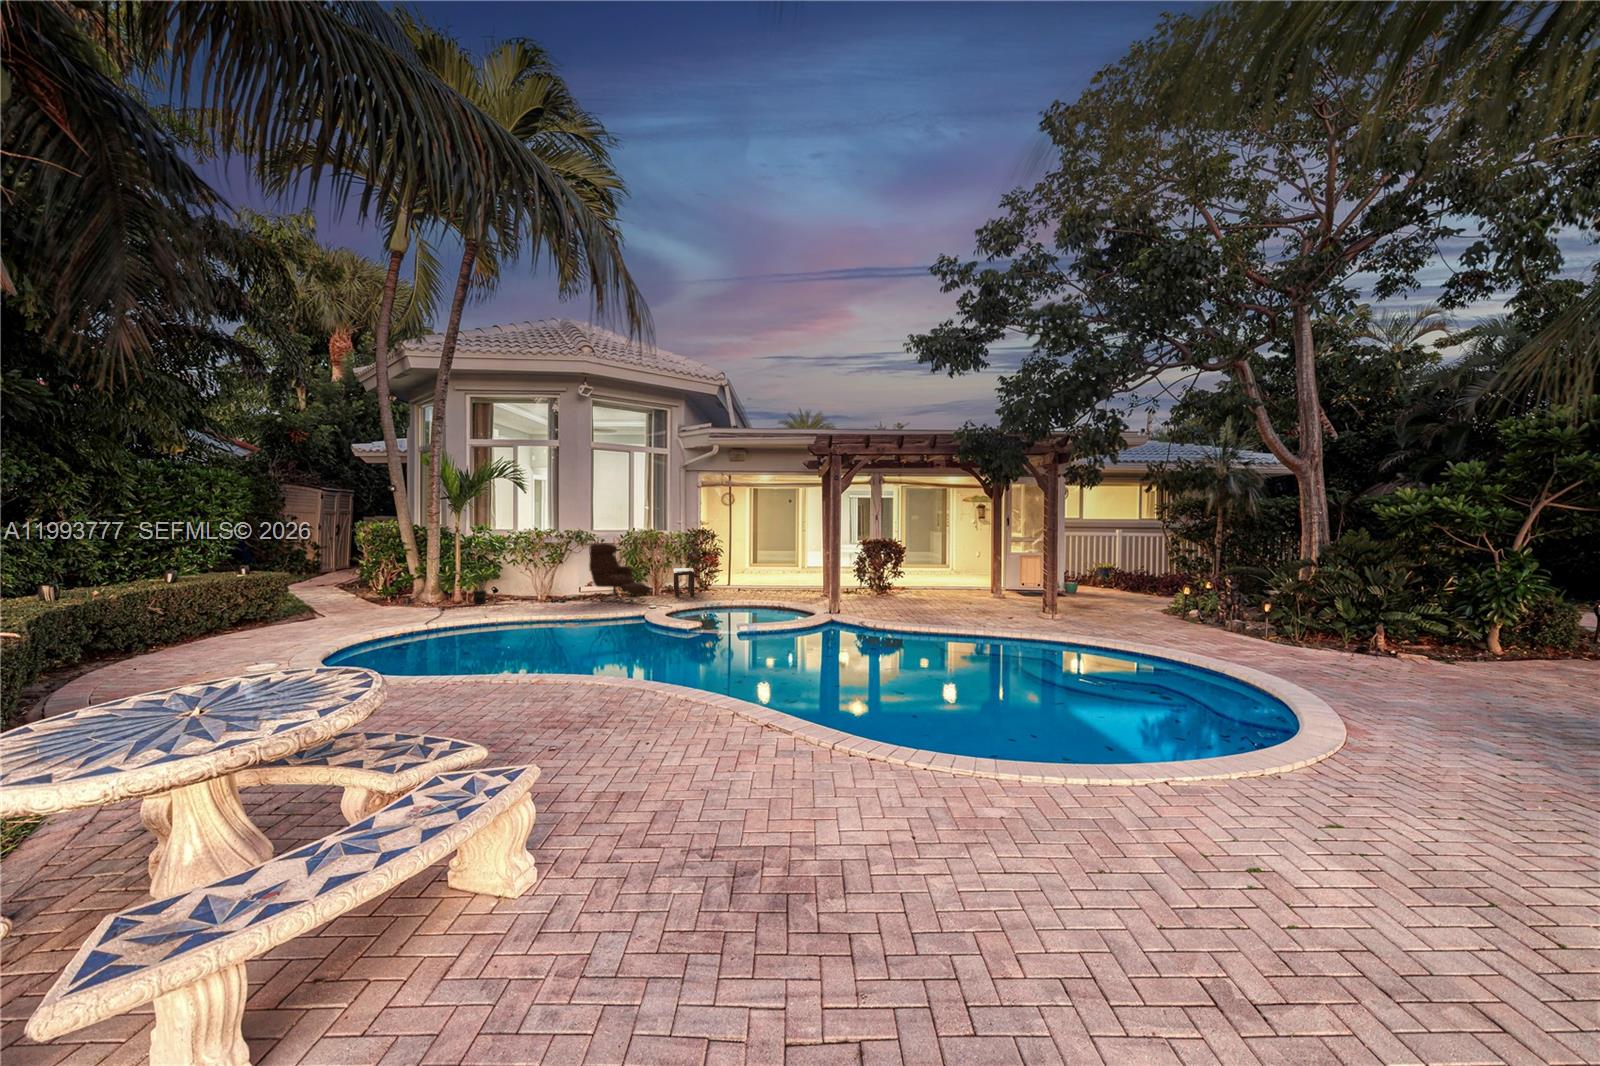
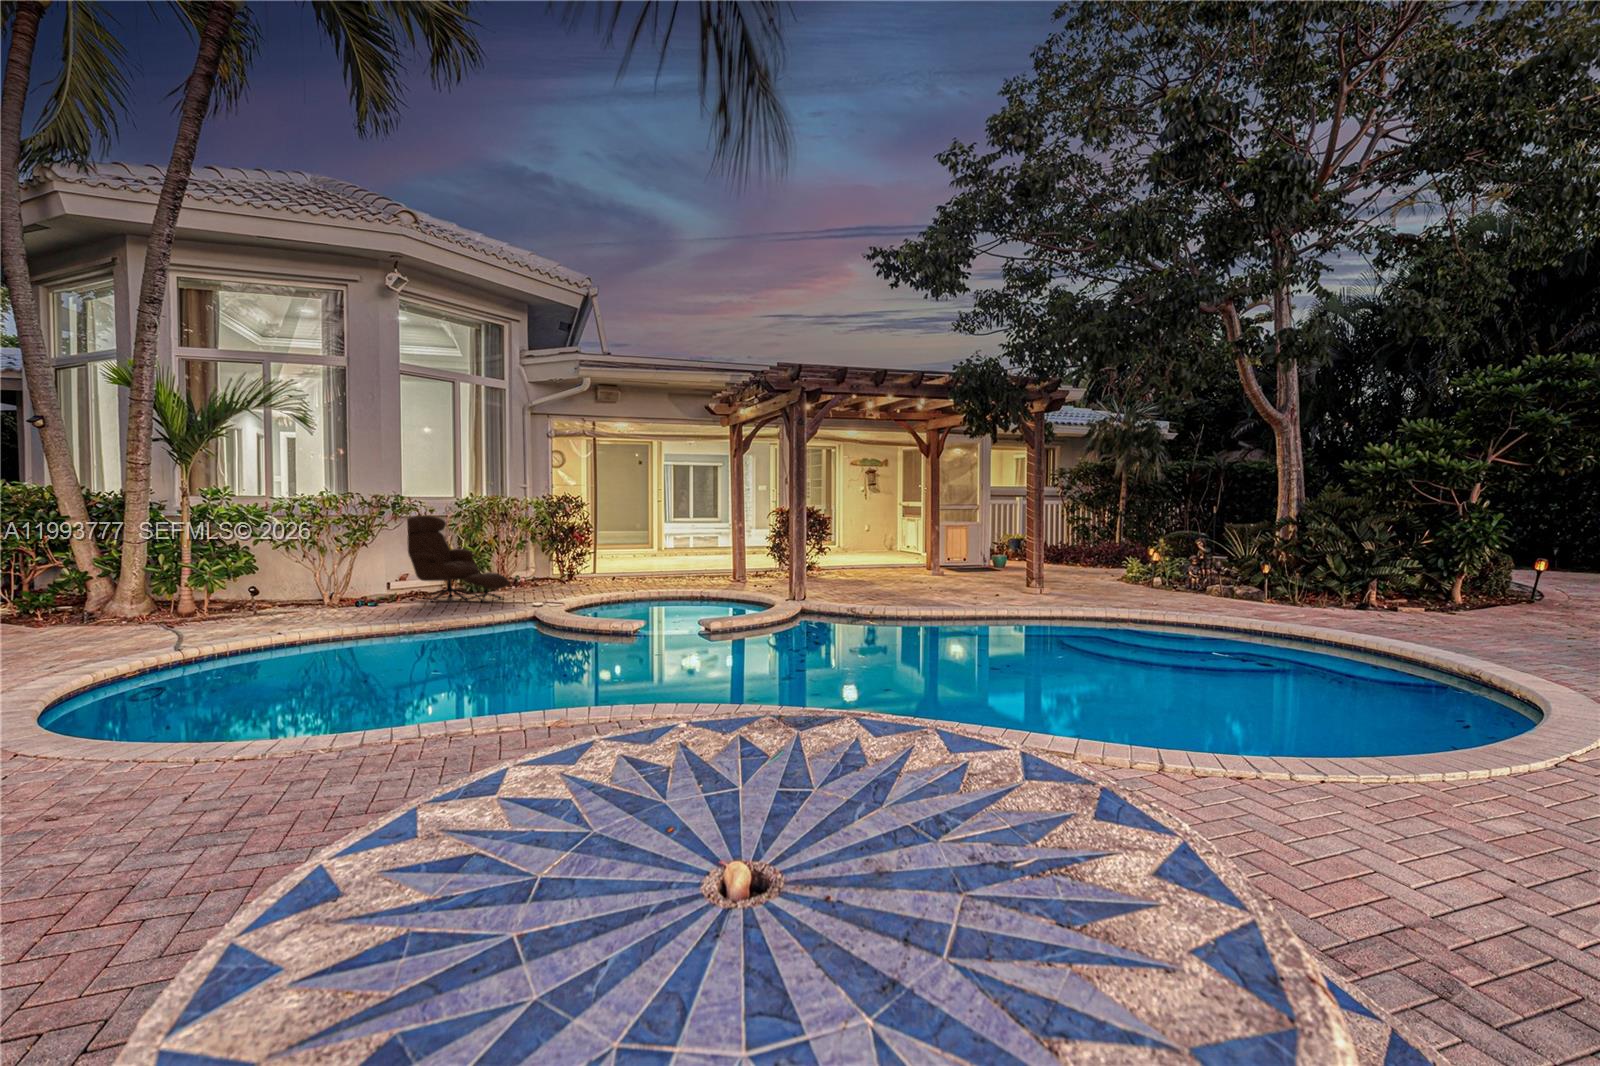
bench: present [673,568,694,596] -> none [522,550,564,591]
potted plant: present [471,569,487,604] -> none [199,554,243,617]

